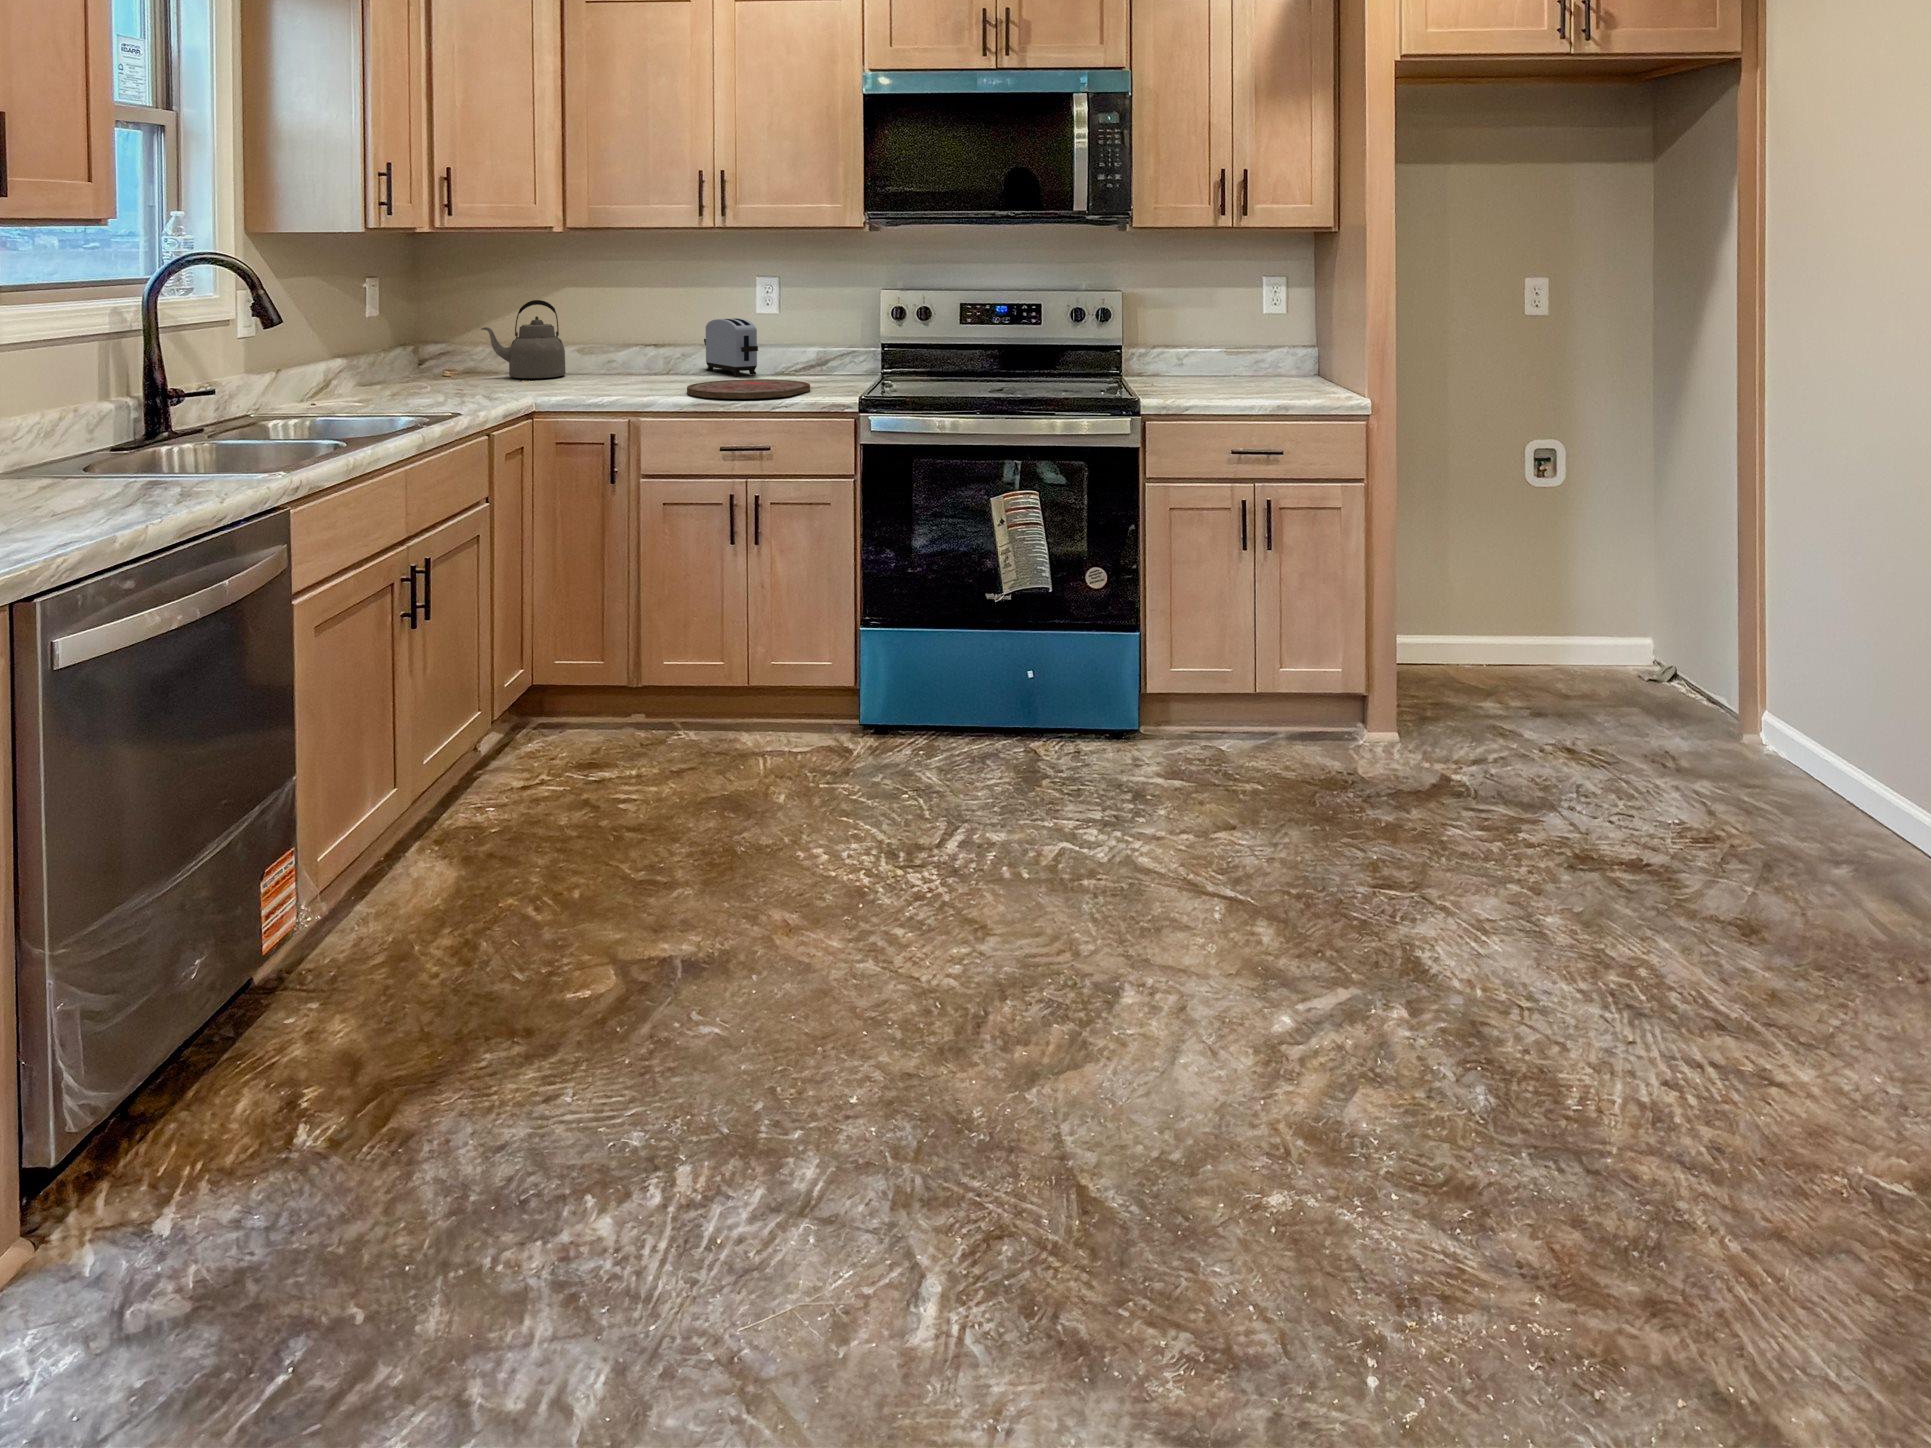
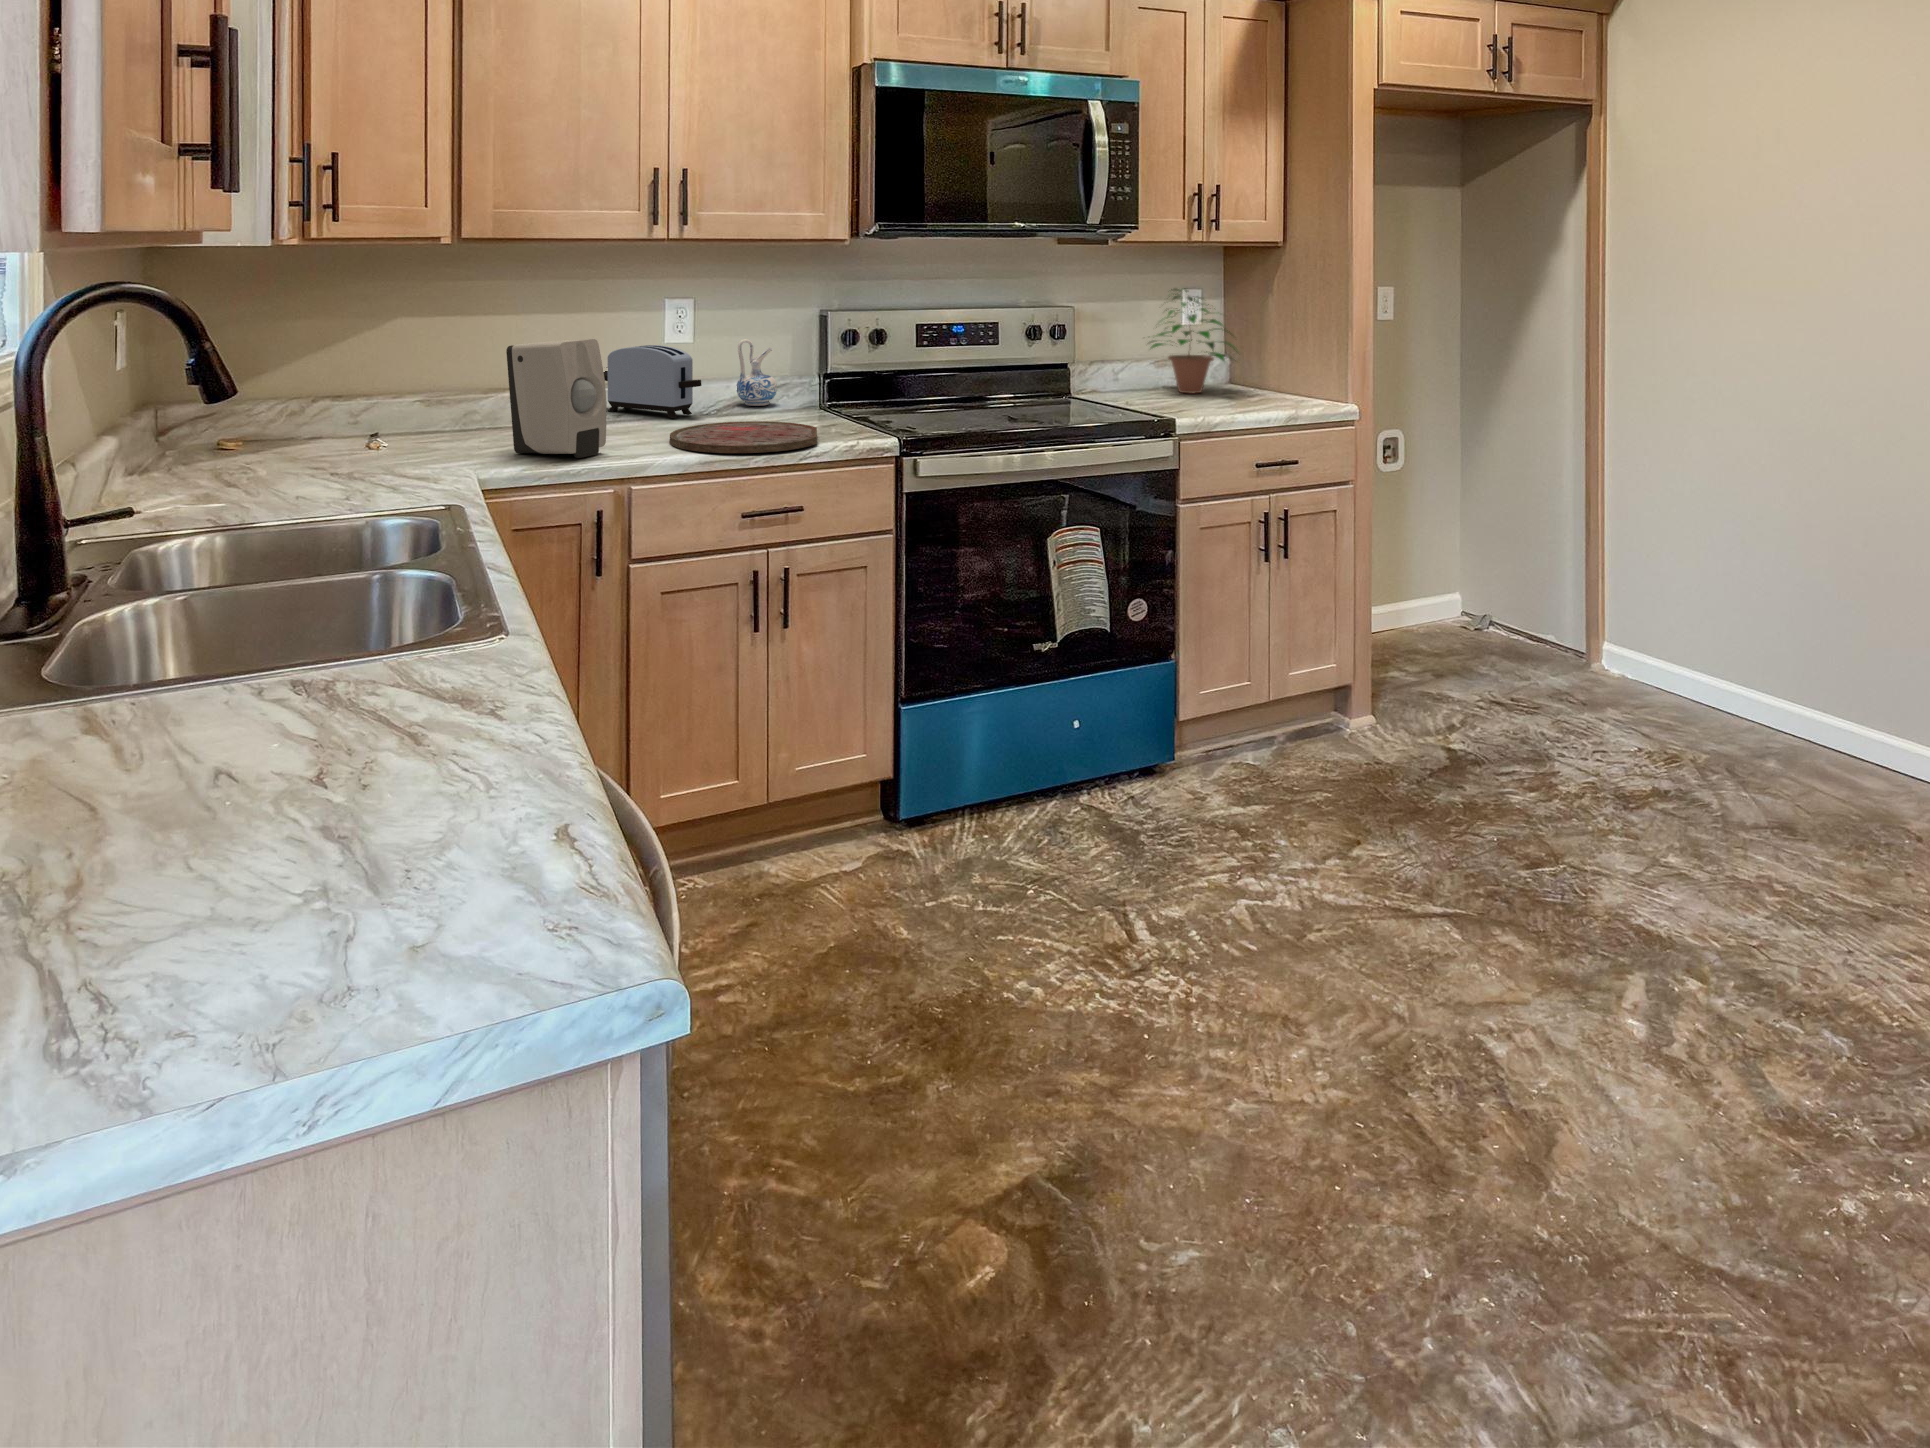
potted plant: none [1190,275,1305,381] -> present [1150,289,1234,393]
kettle: present [481,300,566,378] -> none [320,331,441,440]
soap dispenser: none [570,305,632,394] -> present [506,339,607,458]
ceramic pitcher: none [807,316,841,372] -> present [737,339,777,406]

